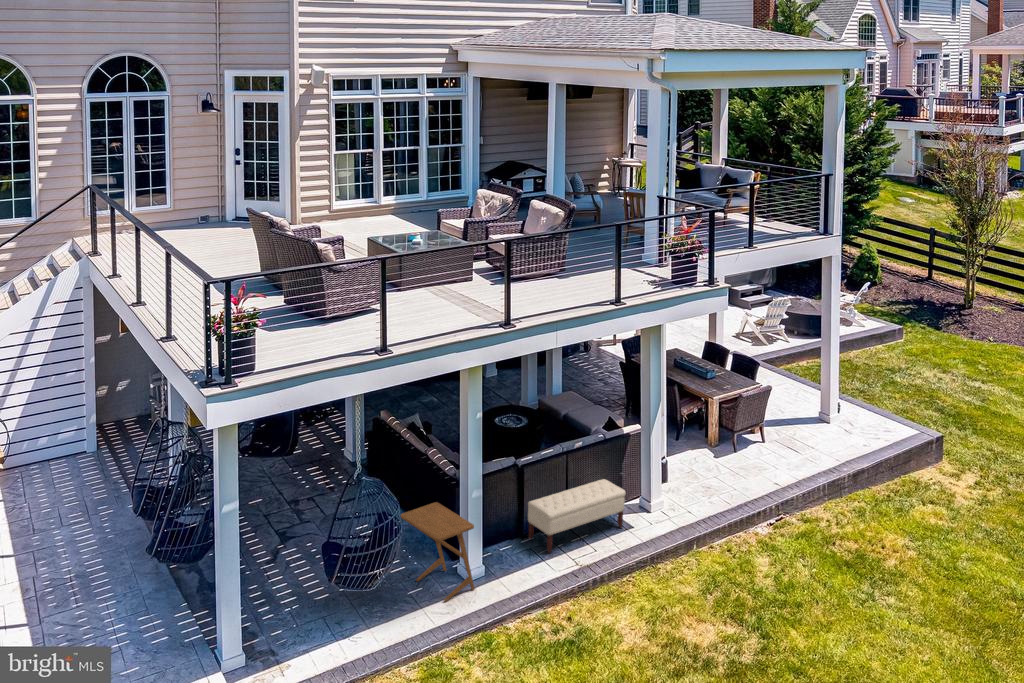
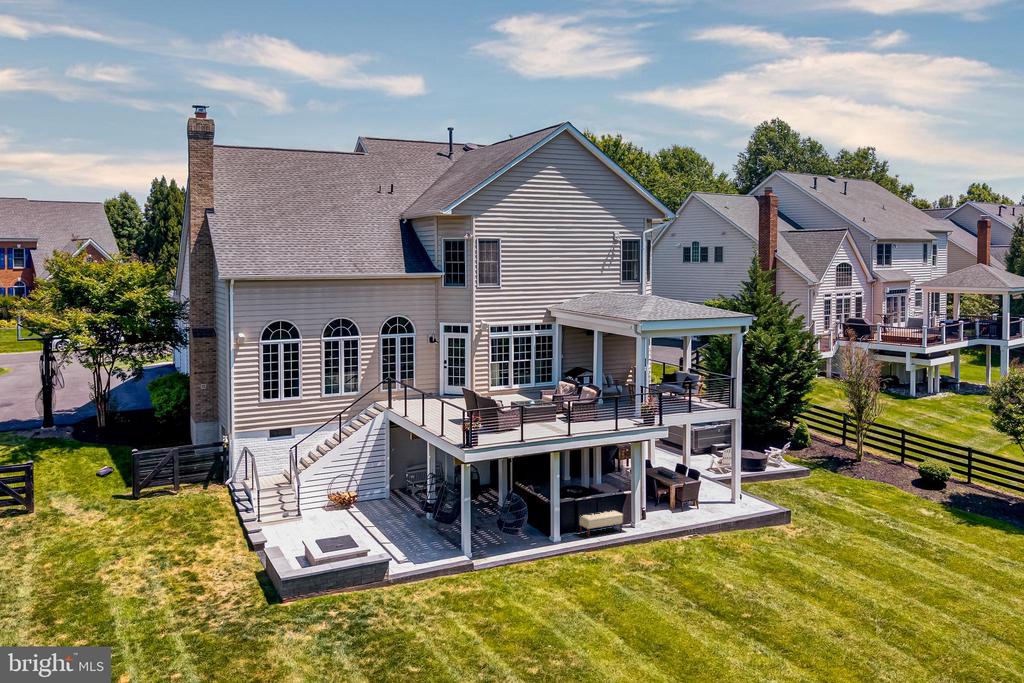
side table: present [401,502,475,602] -> none [527,510,557,548]

